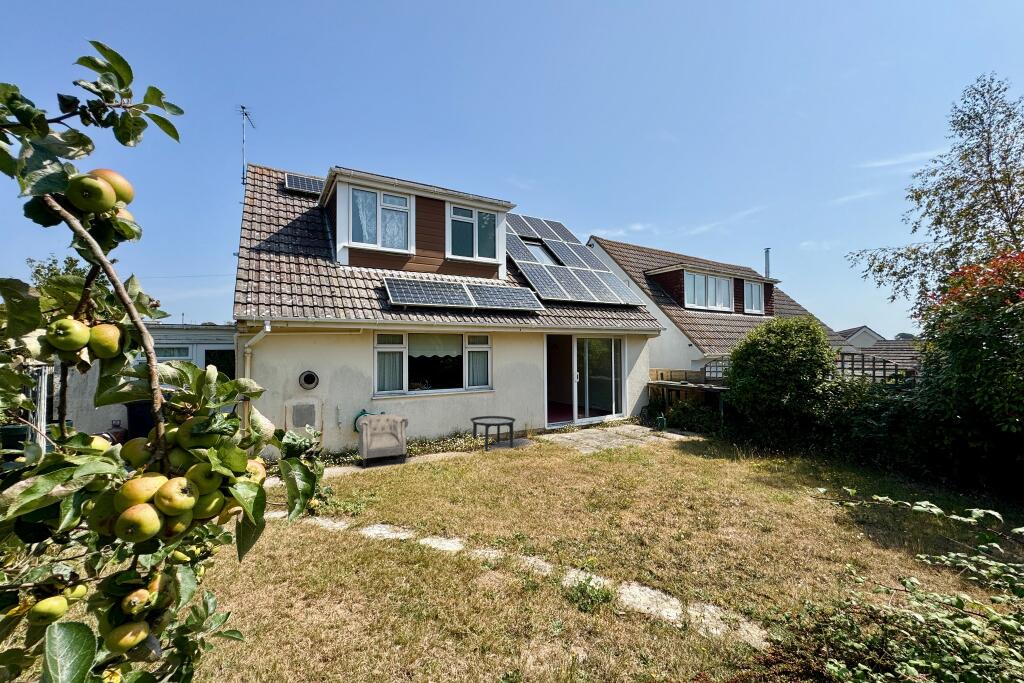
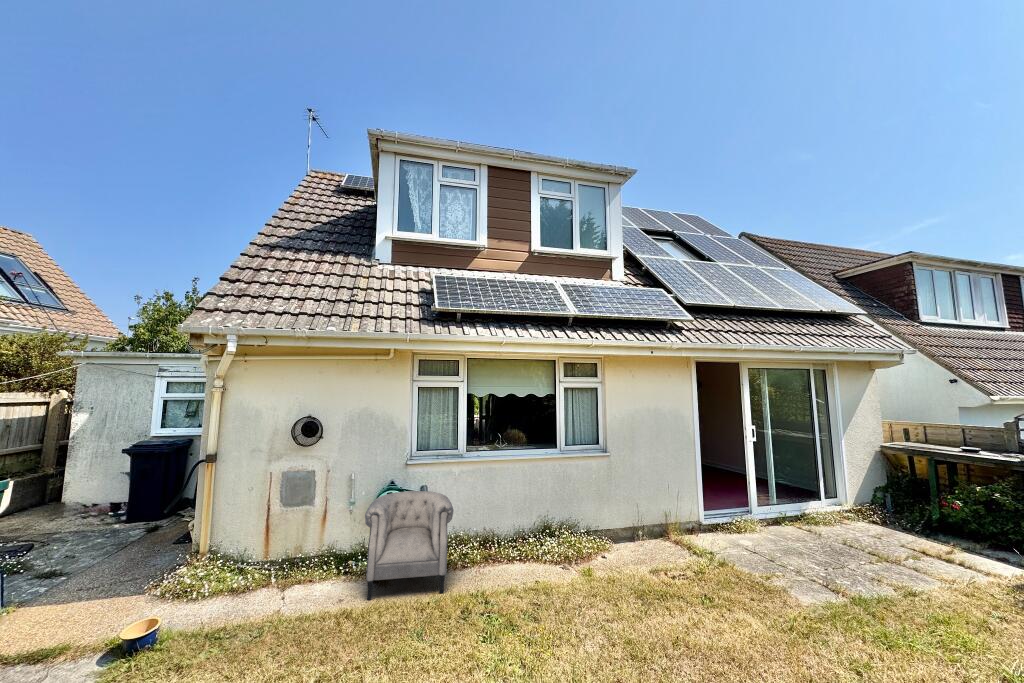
round table: present [470,416,516,451] -> none [567,498,650,572]

